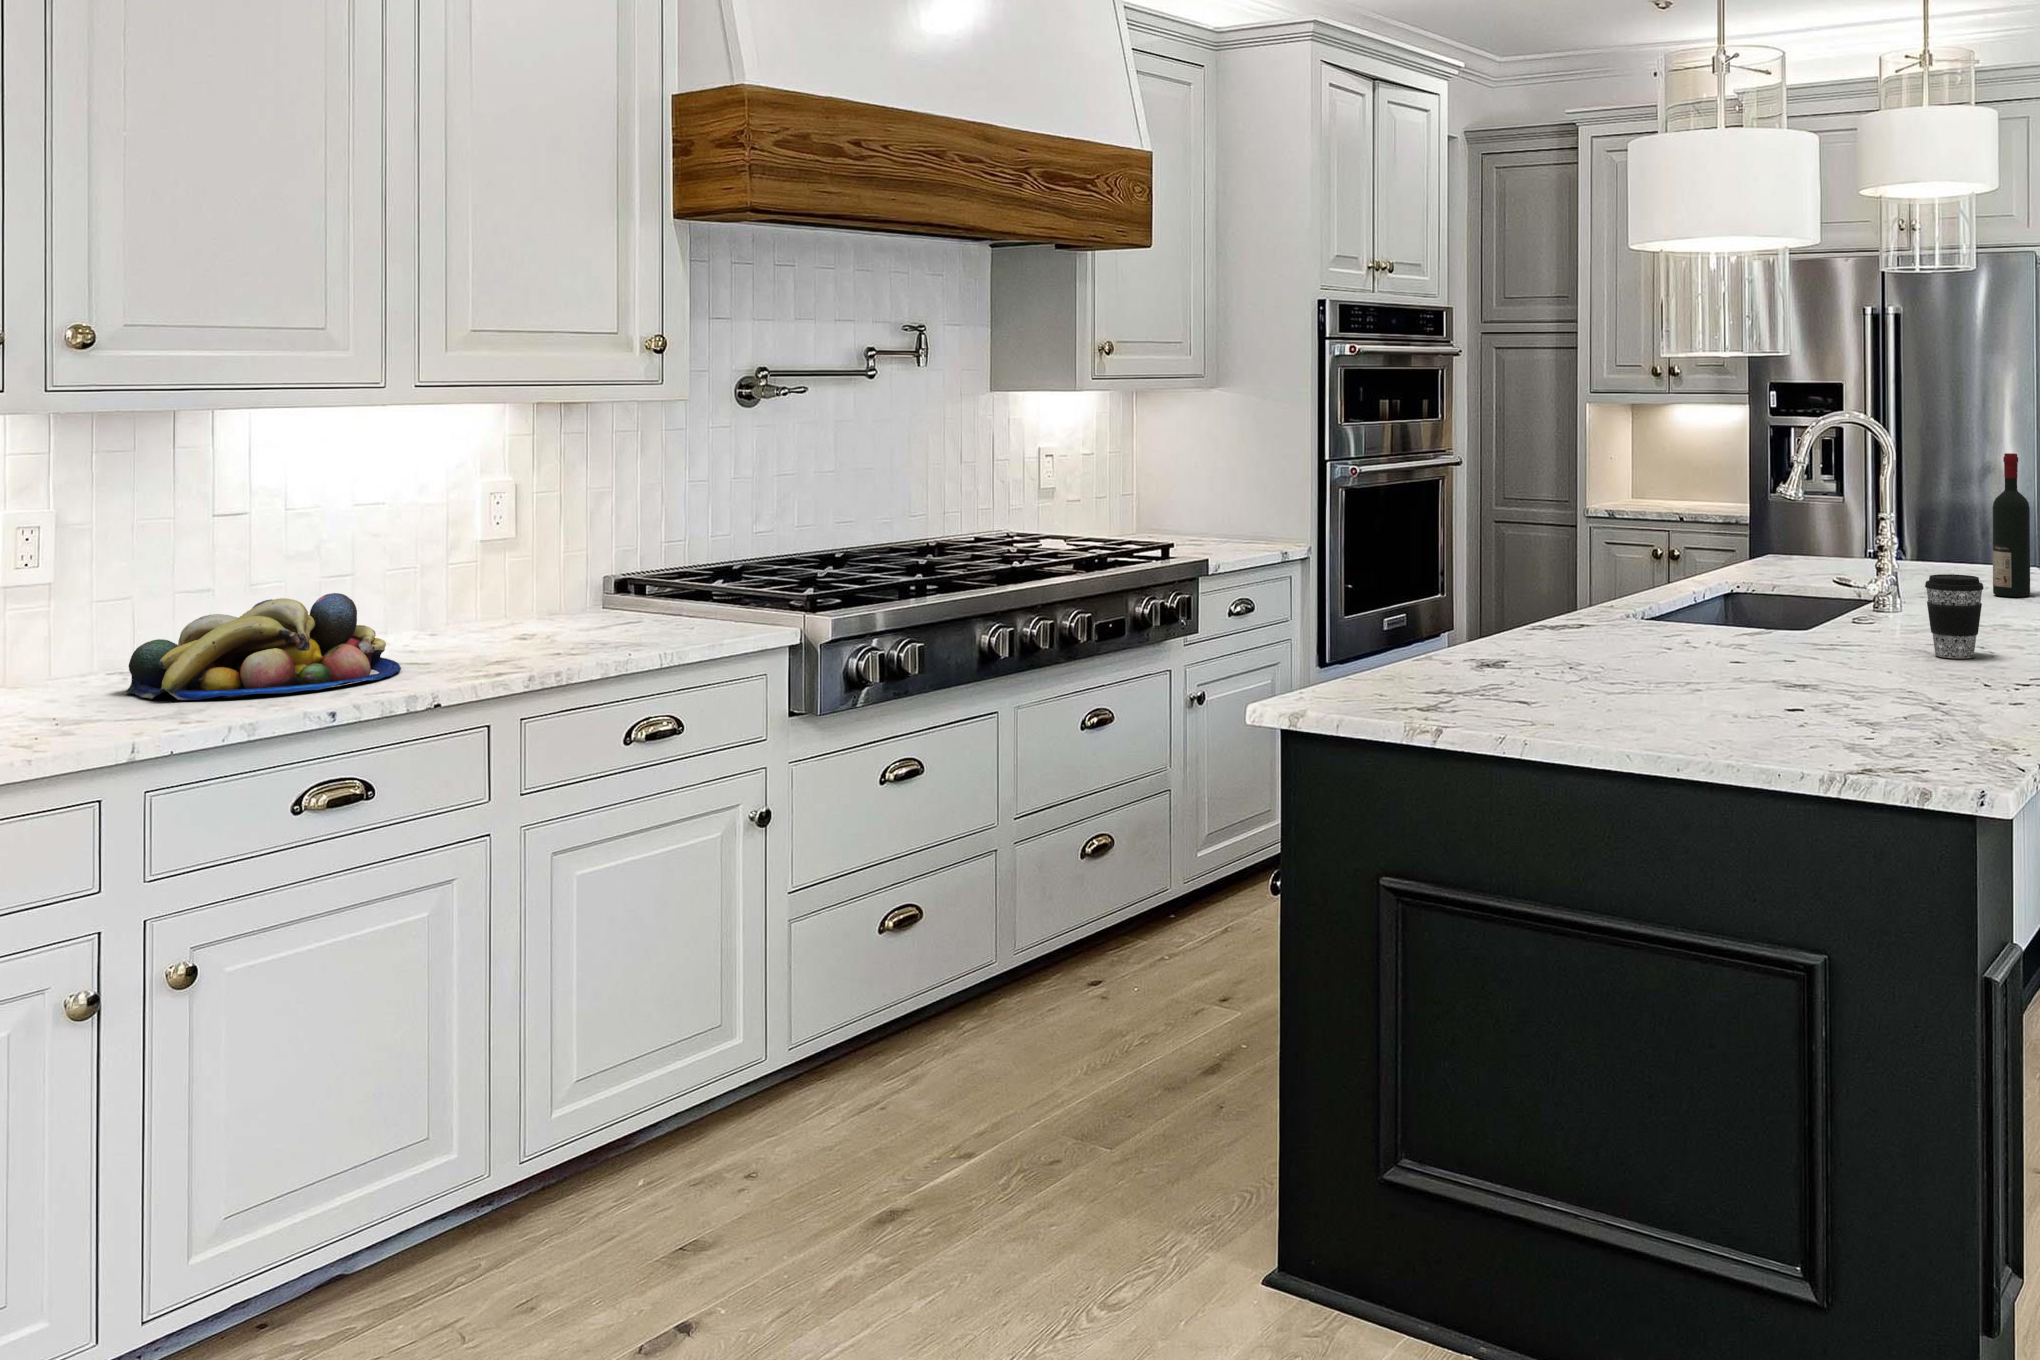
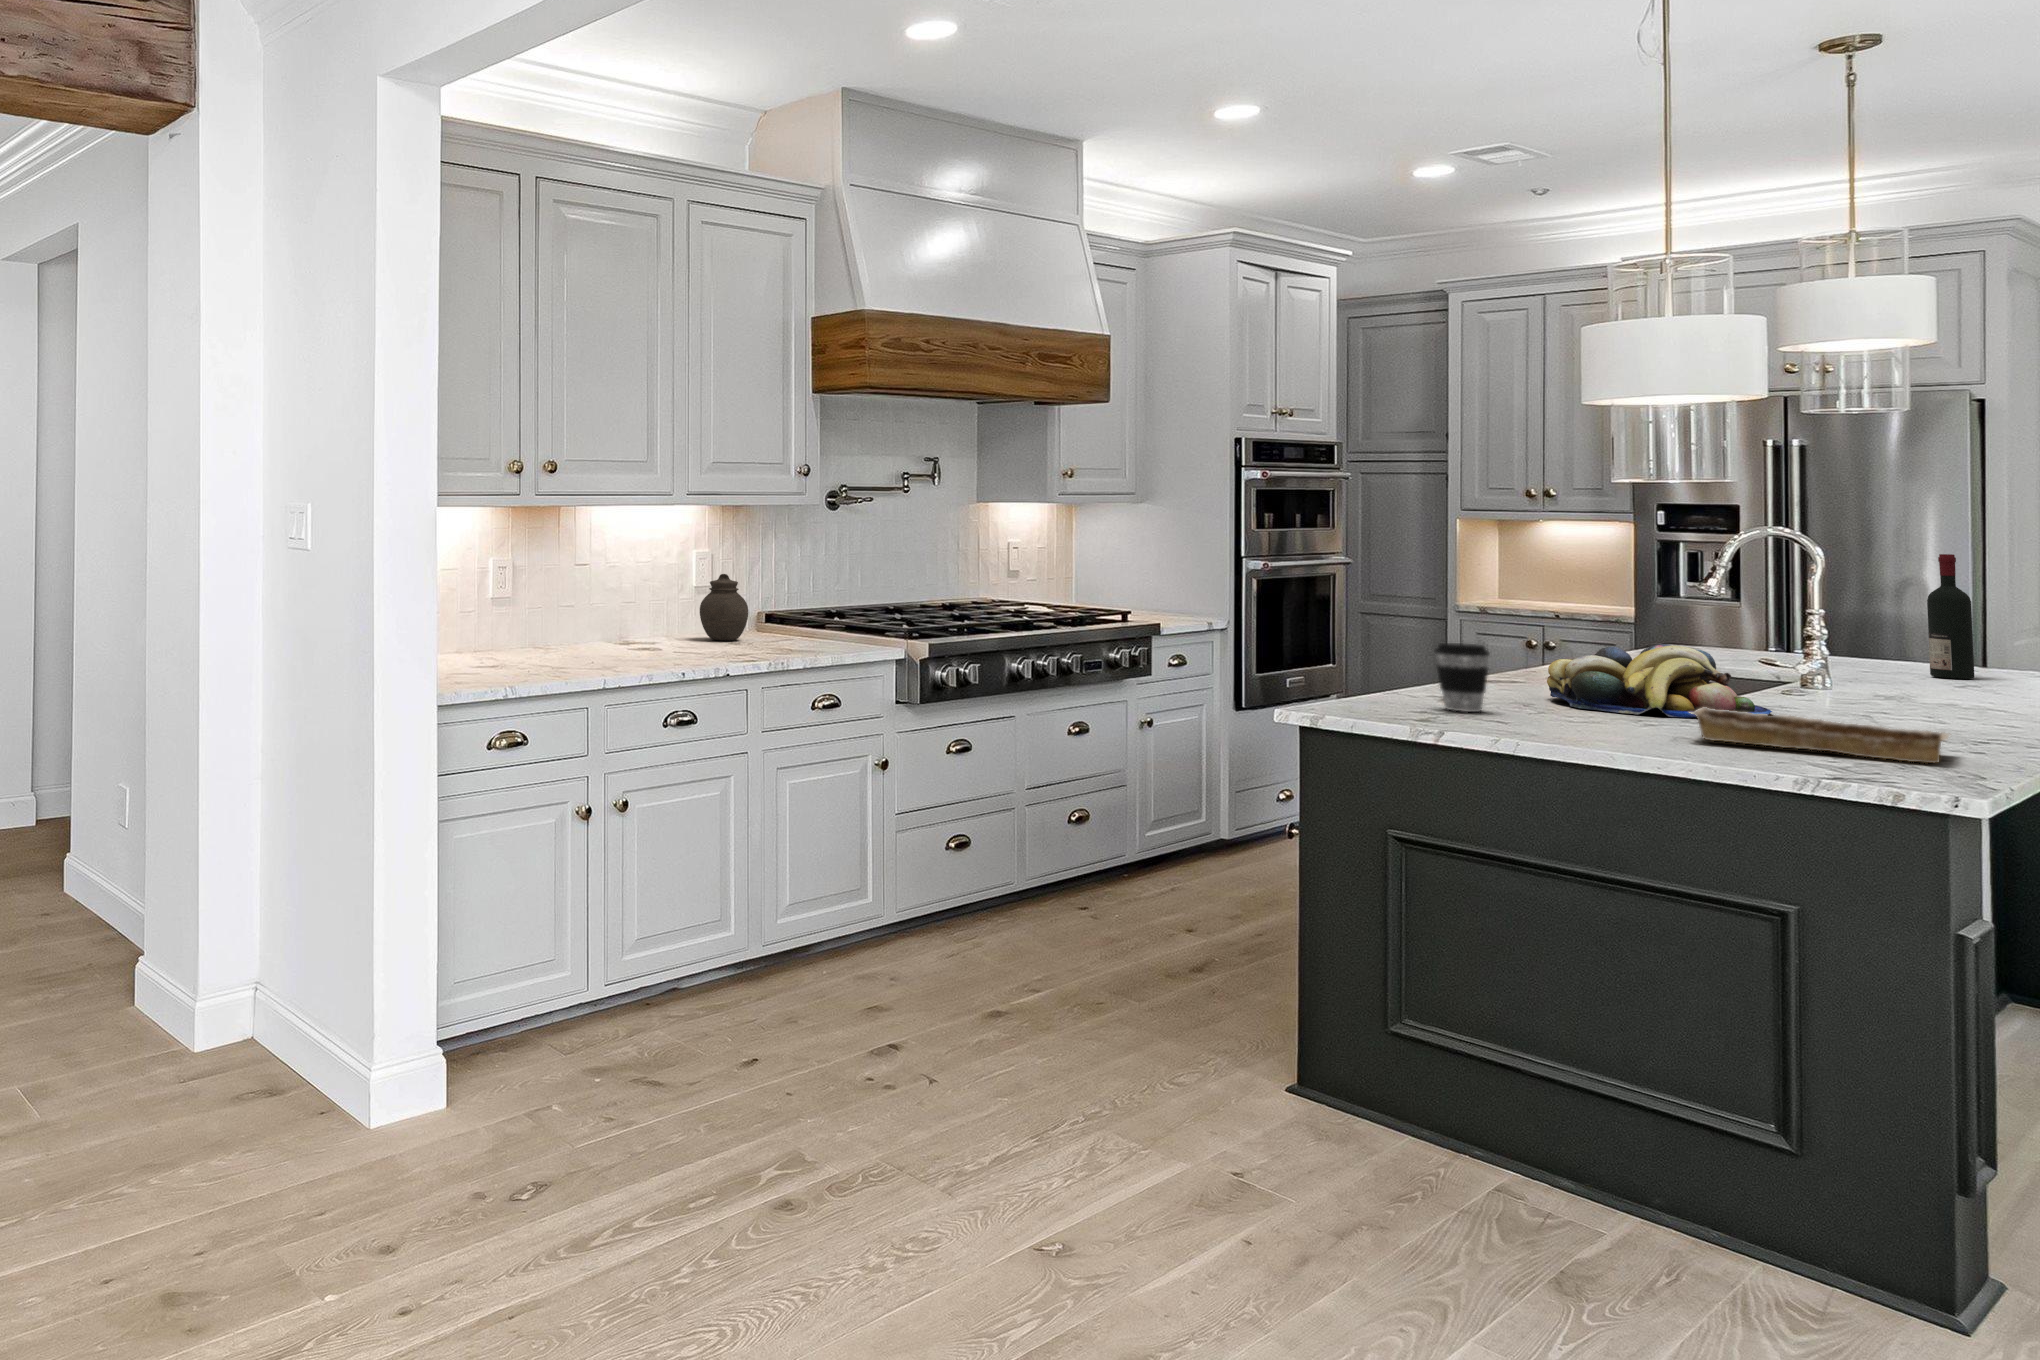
jar: none [464,521,553,632] -> present [700,574,748,641]
coffee cup: present [1925,574,1984,658] -> present [1434,643,1489,712]
fruit bowl: present [125,593,401,700] -> present [1547,644,1772,717]
tray: none [1726,690,1992,762] -> present [1694,707,1949,763]

